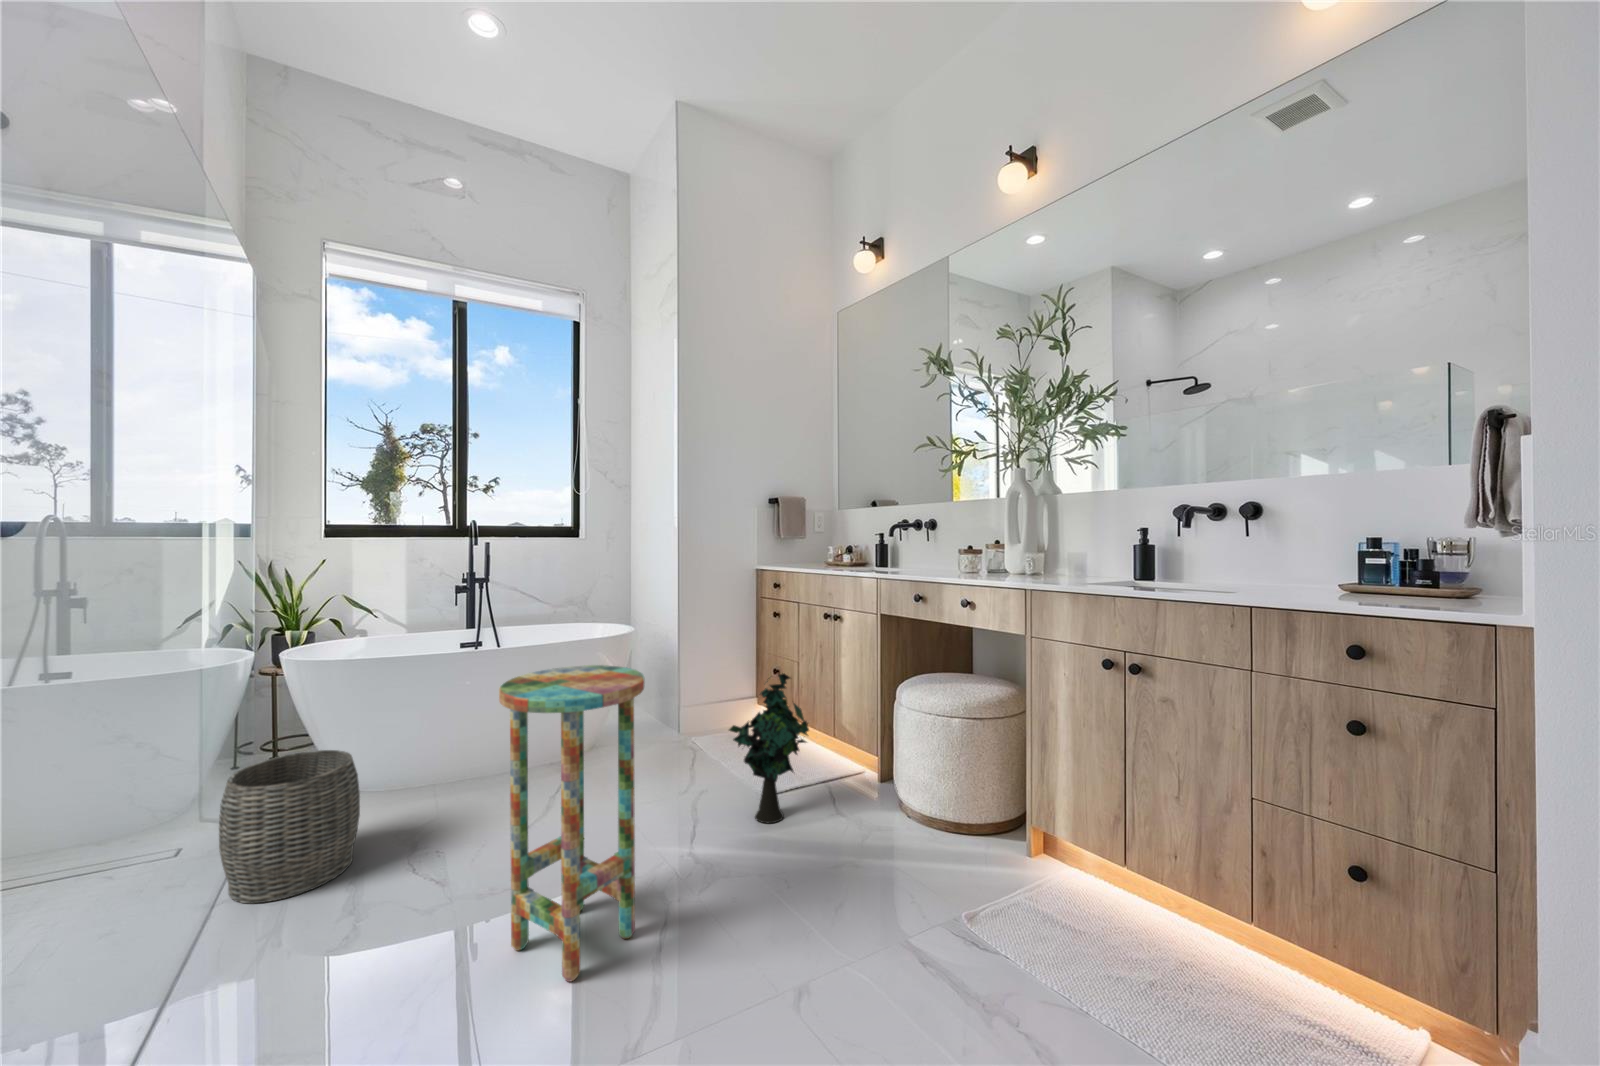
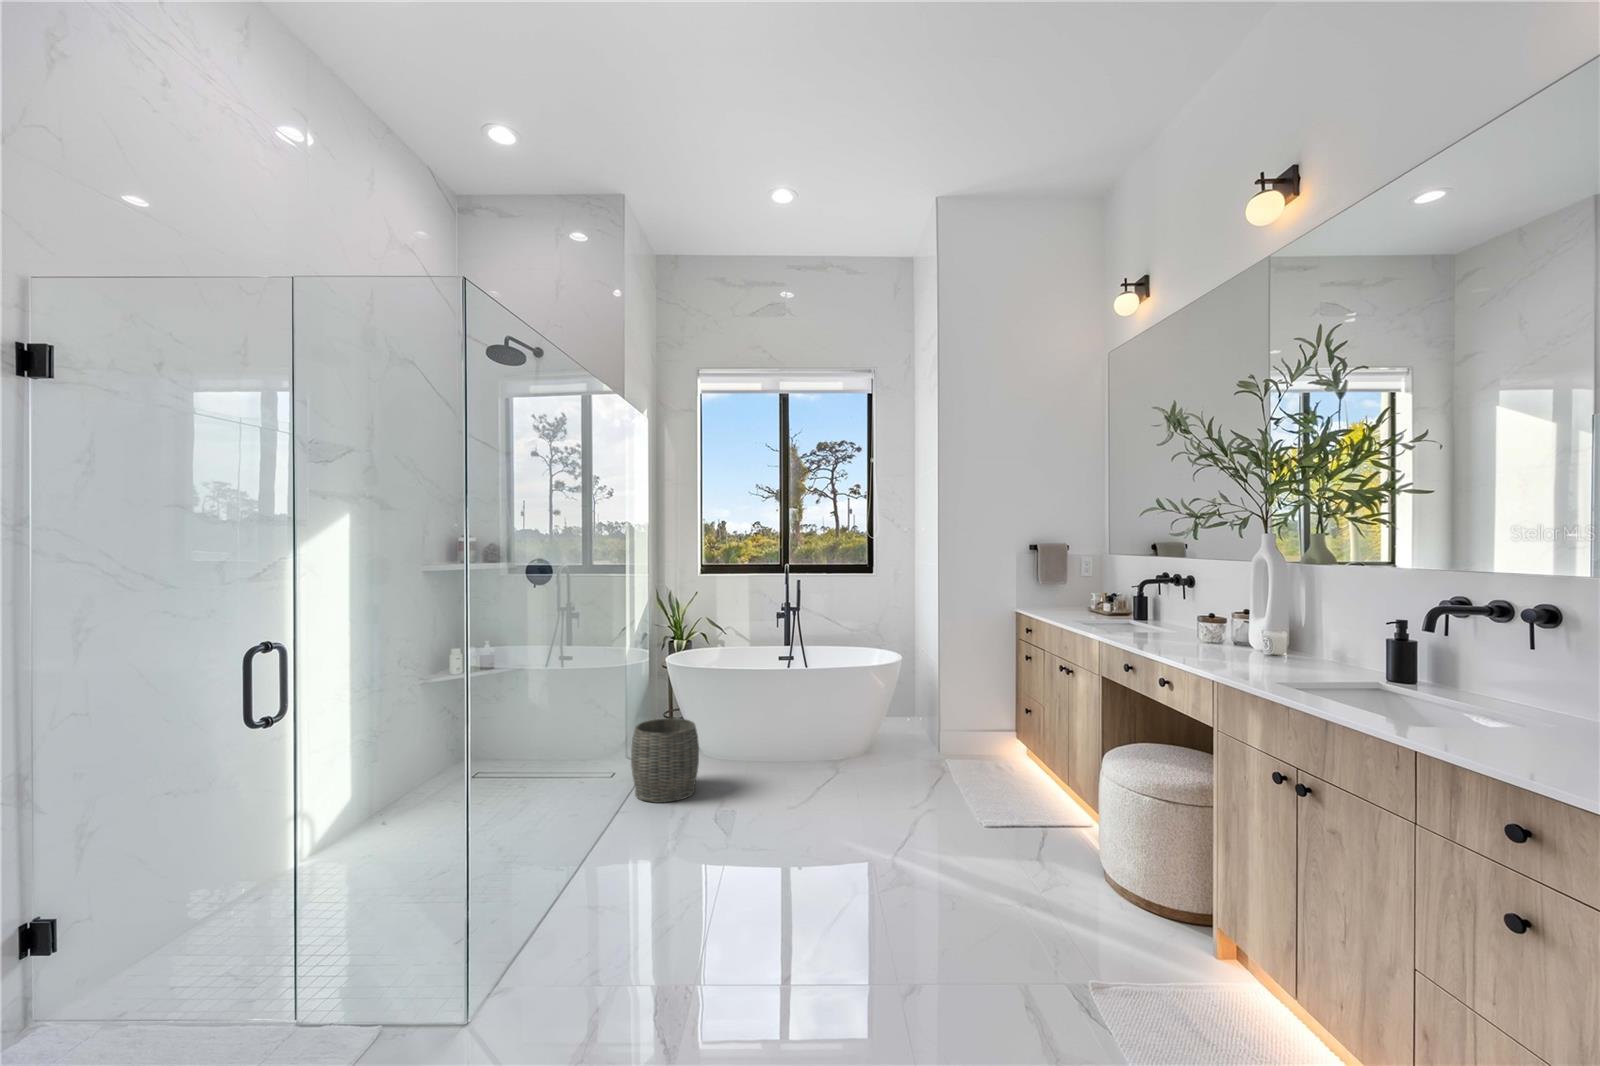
side table: present [499,665,644,982] -> none [749,681,839,881]
decorative plant: present [729,673,809,823] -> none [936,710,1009,836]

